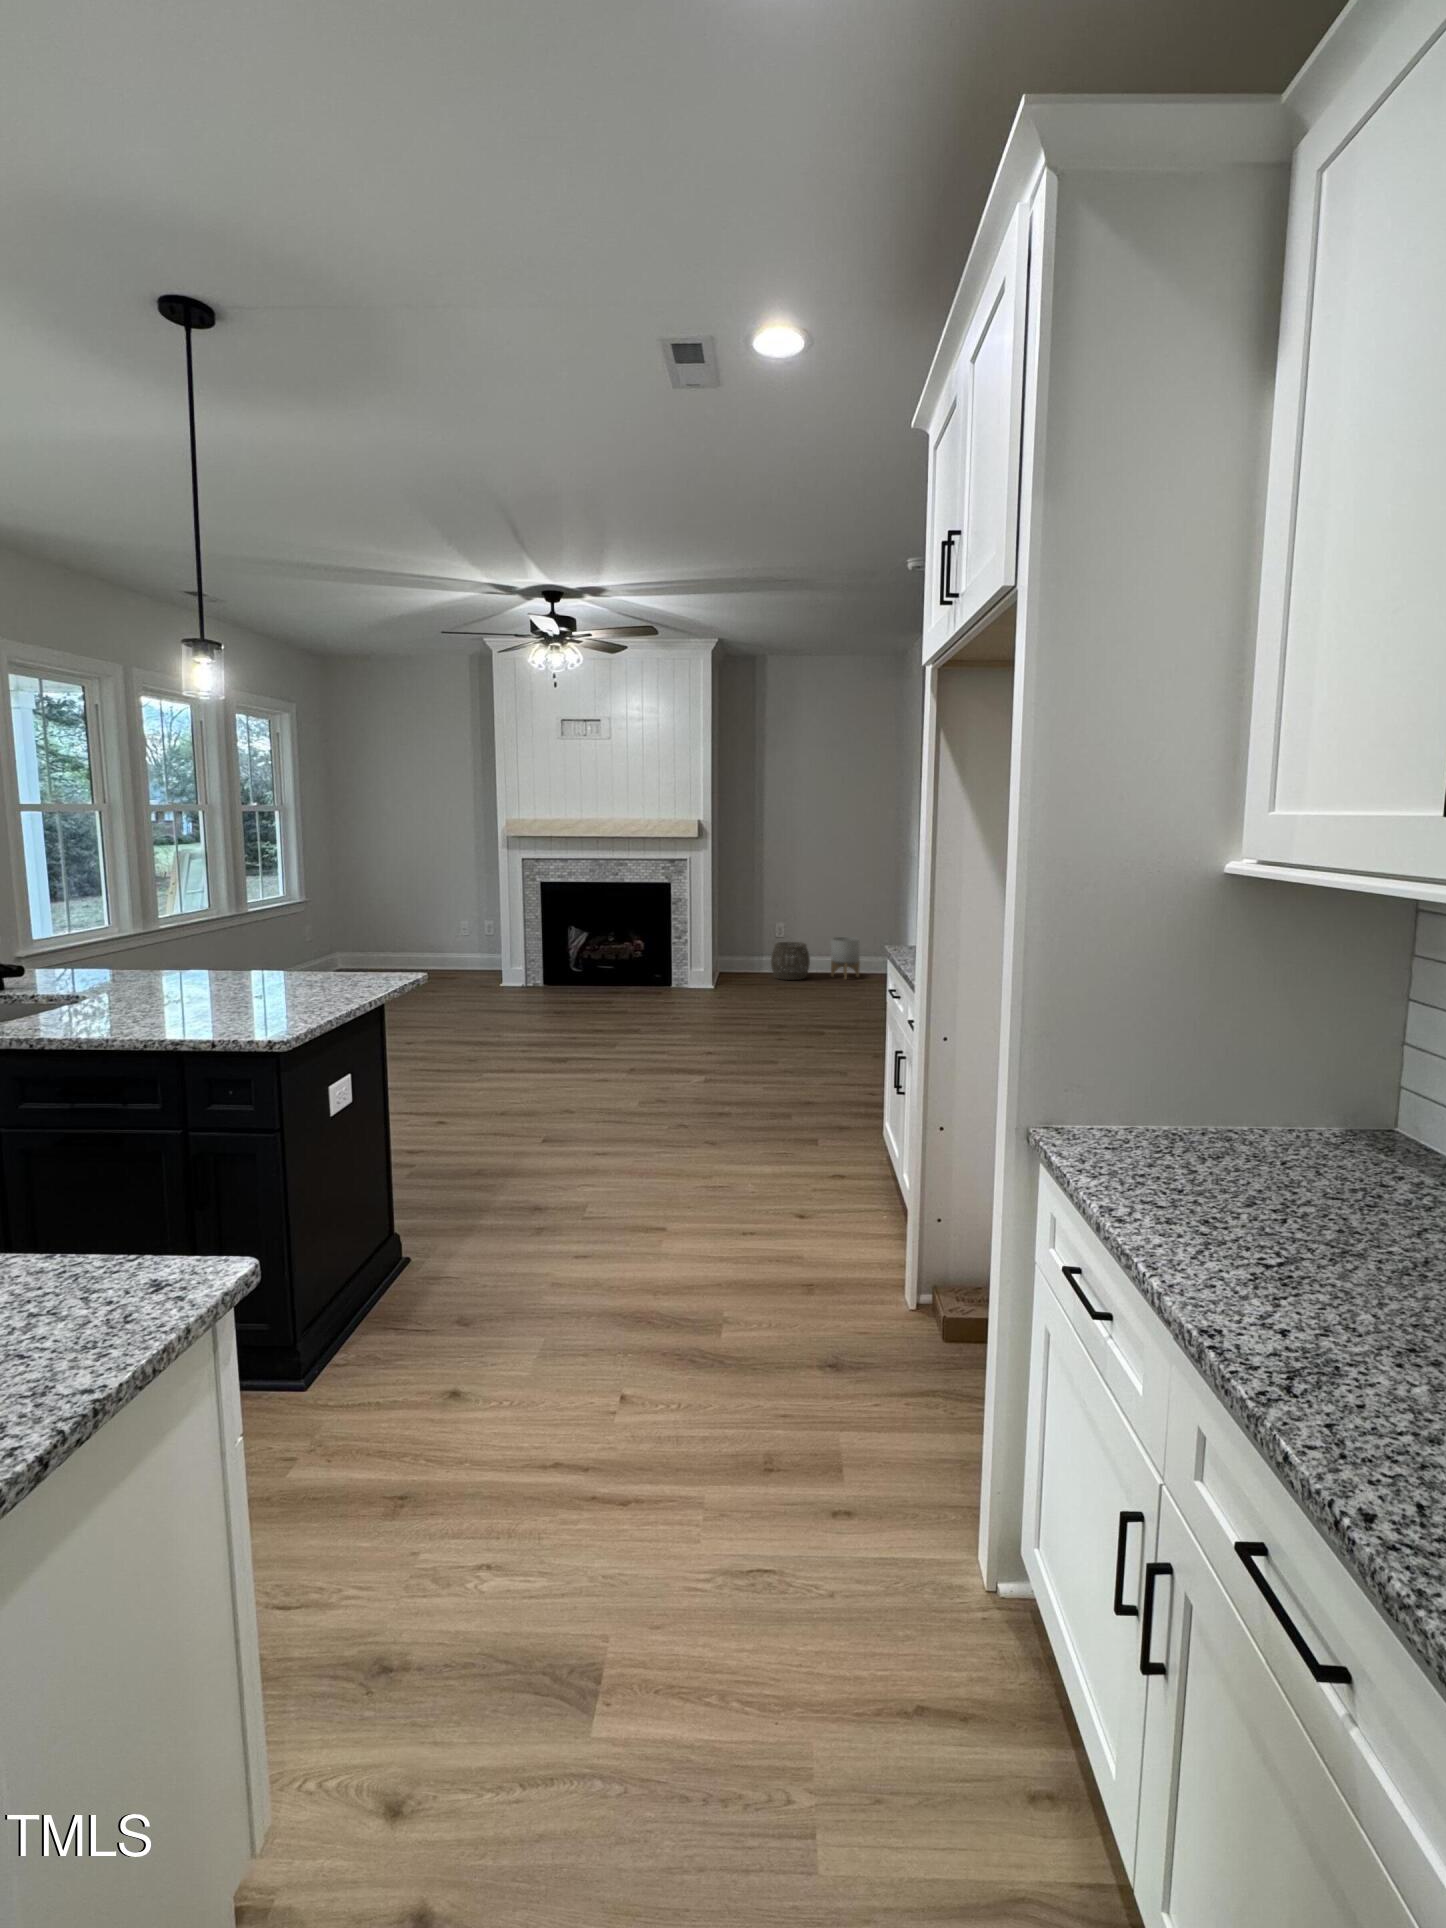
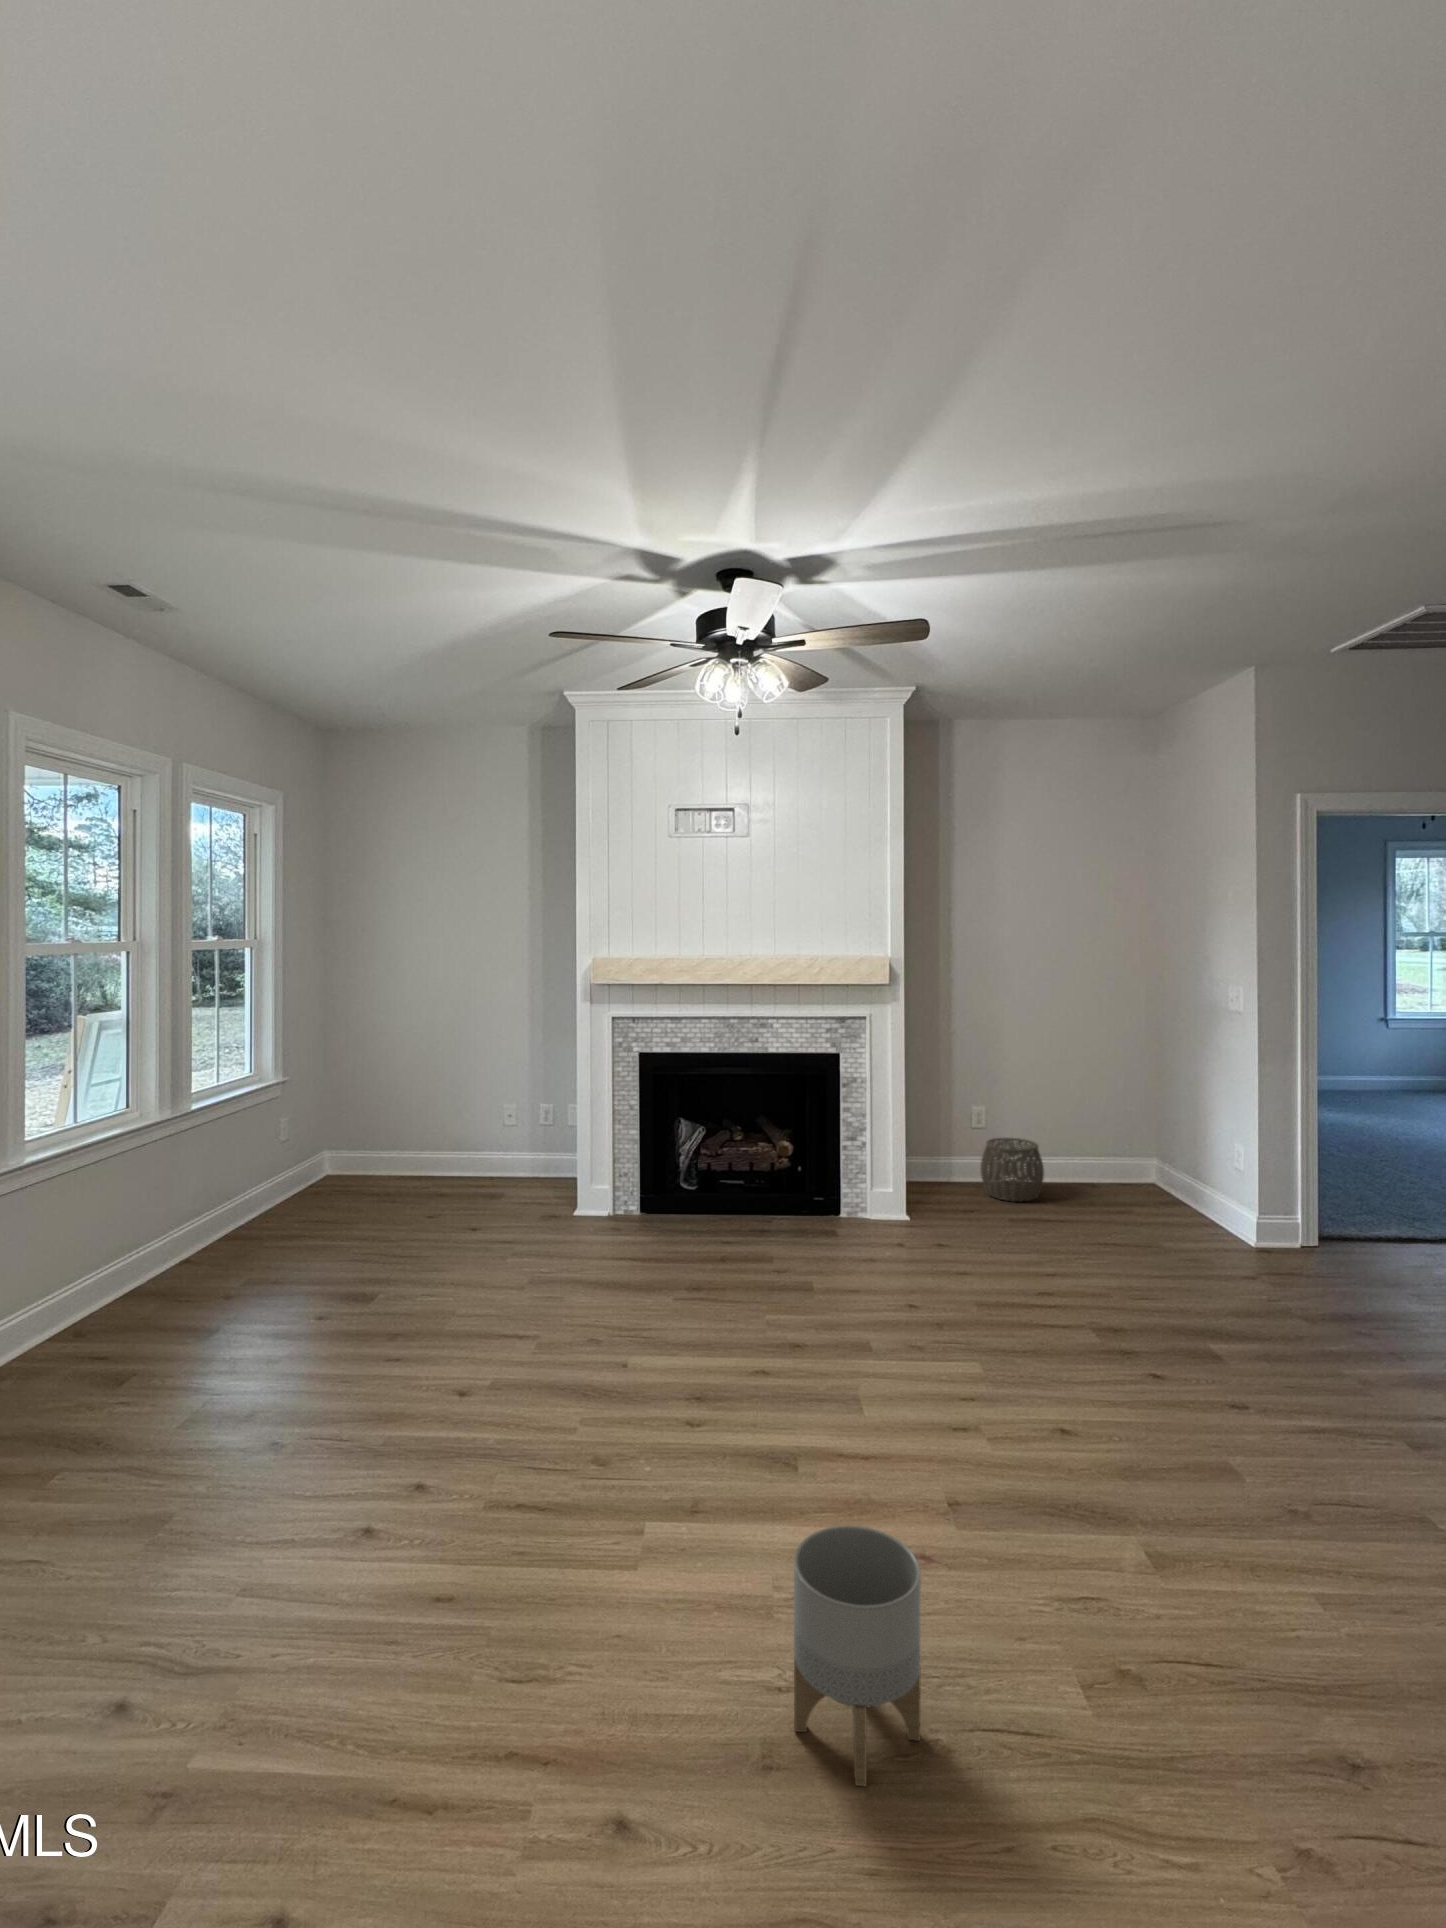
planter: present [831,937,860,979] -> present [794,1525,921,1786]

